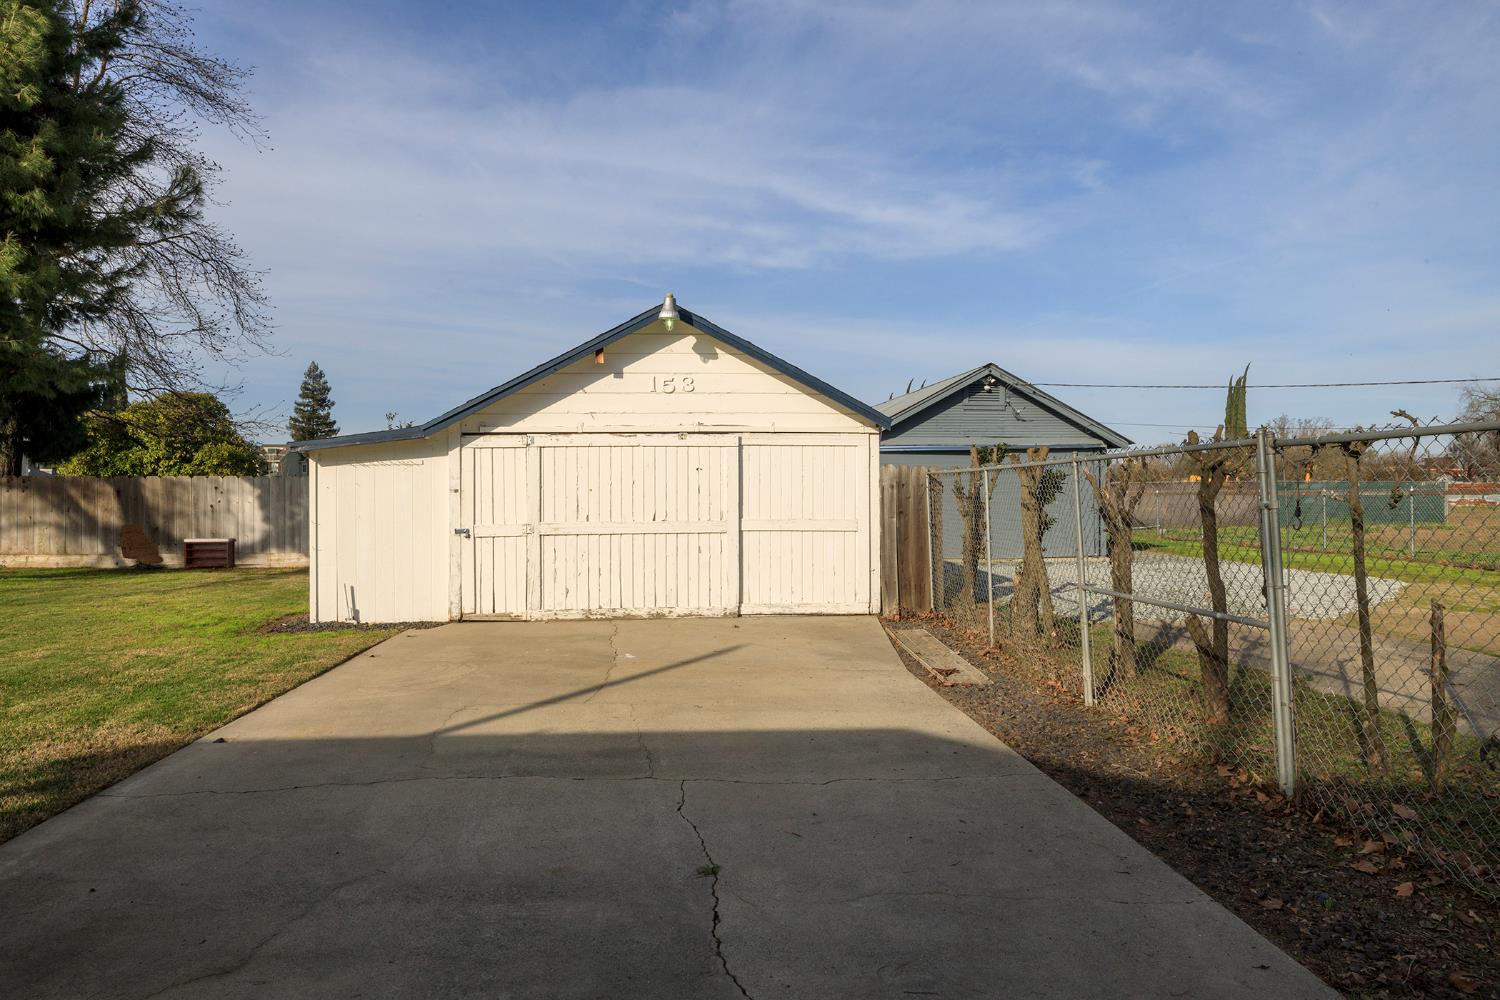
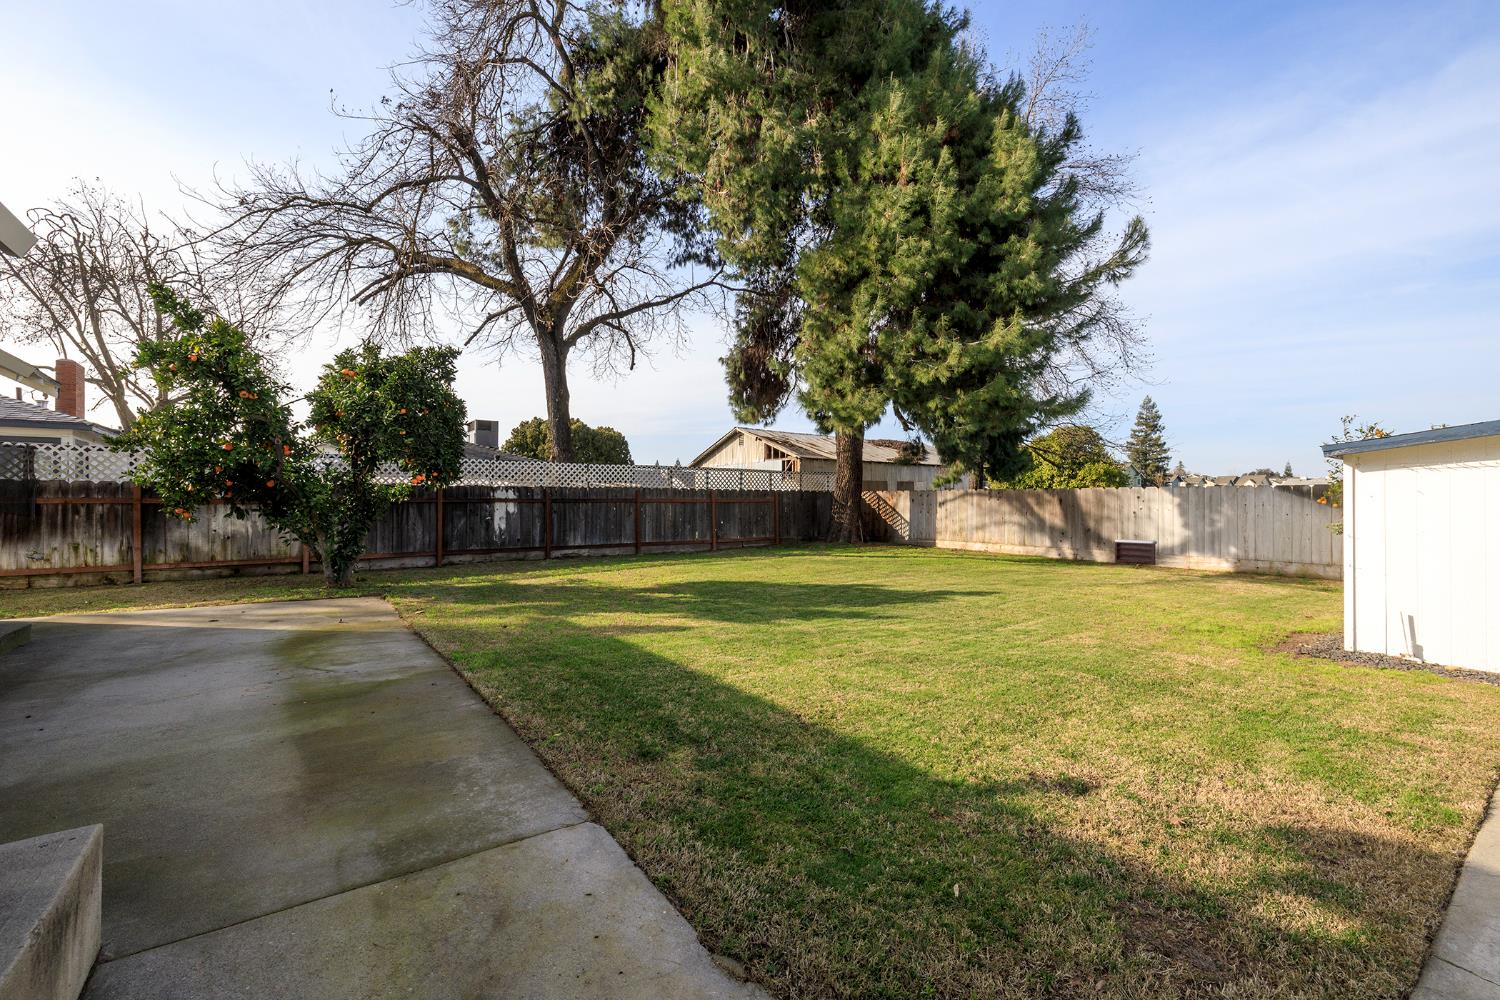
lounge chair: present [118,524,163,570] -> none [1063,526,1099,562]

